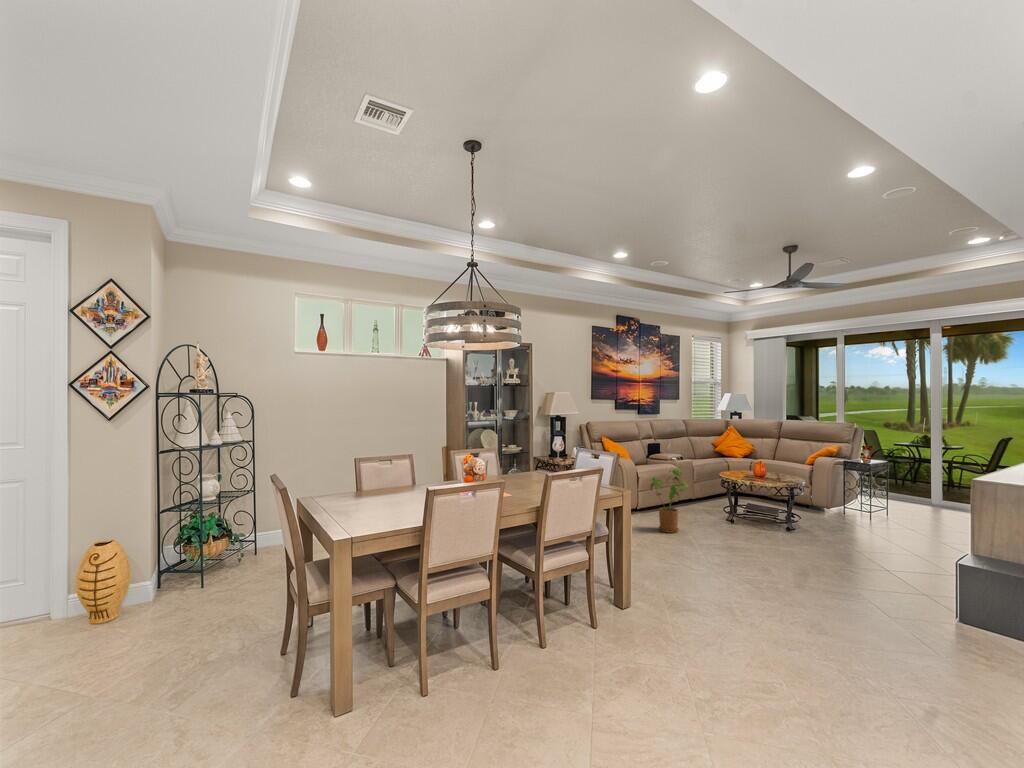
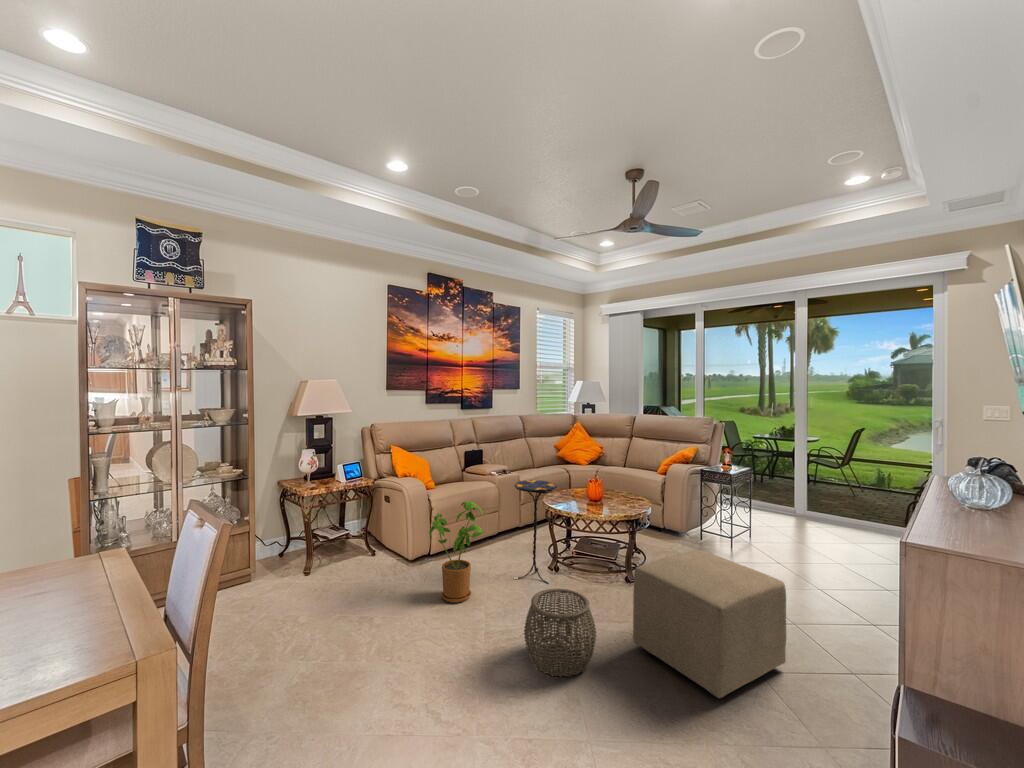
side table: none [703,459,734,529] -> present [514,480,557,583]
ottoman: none [800,502,910,578] -> present [633,550,786,698]
woven basket: none [729,518,777,565] -> present [524,589,596,677]

